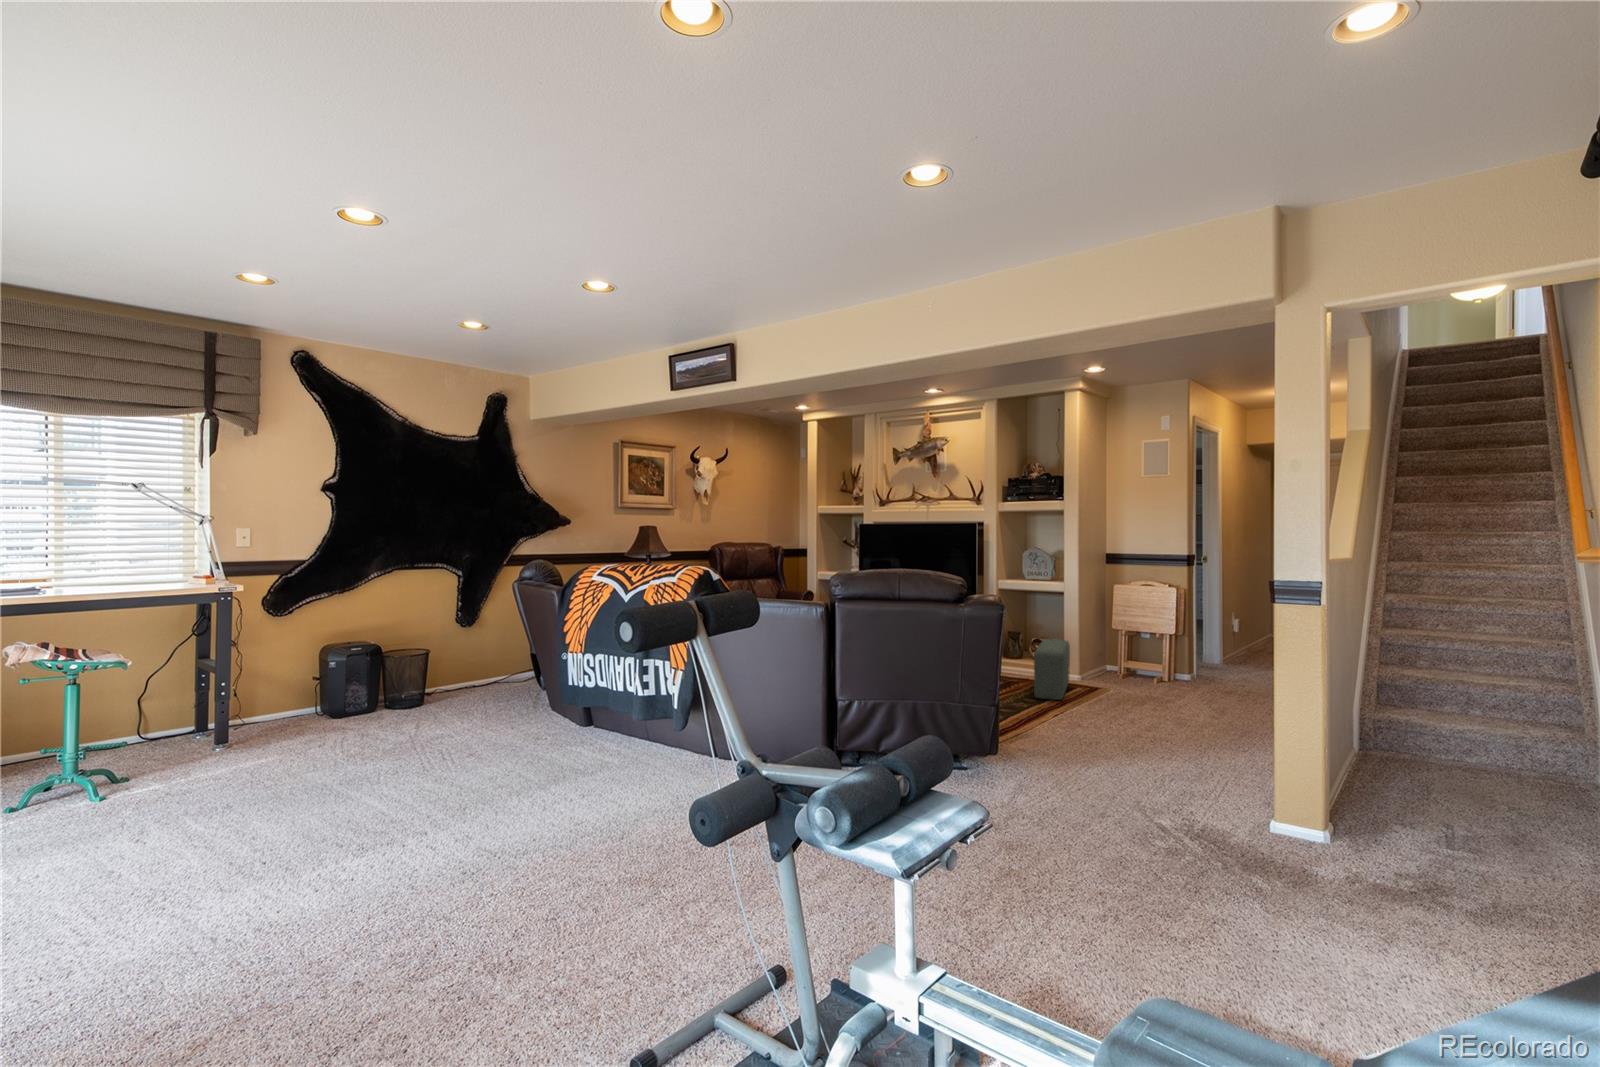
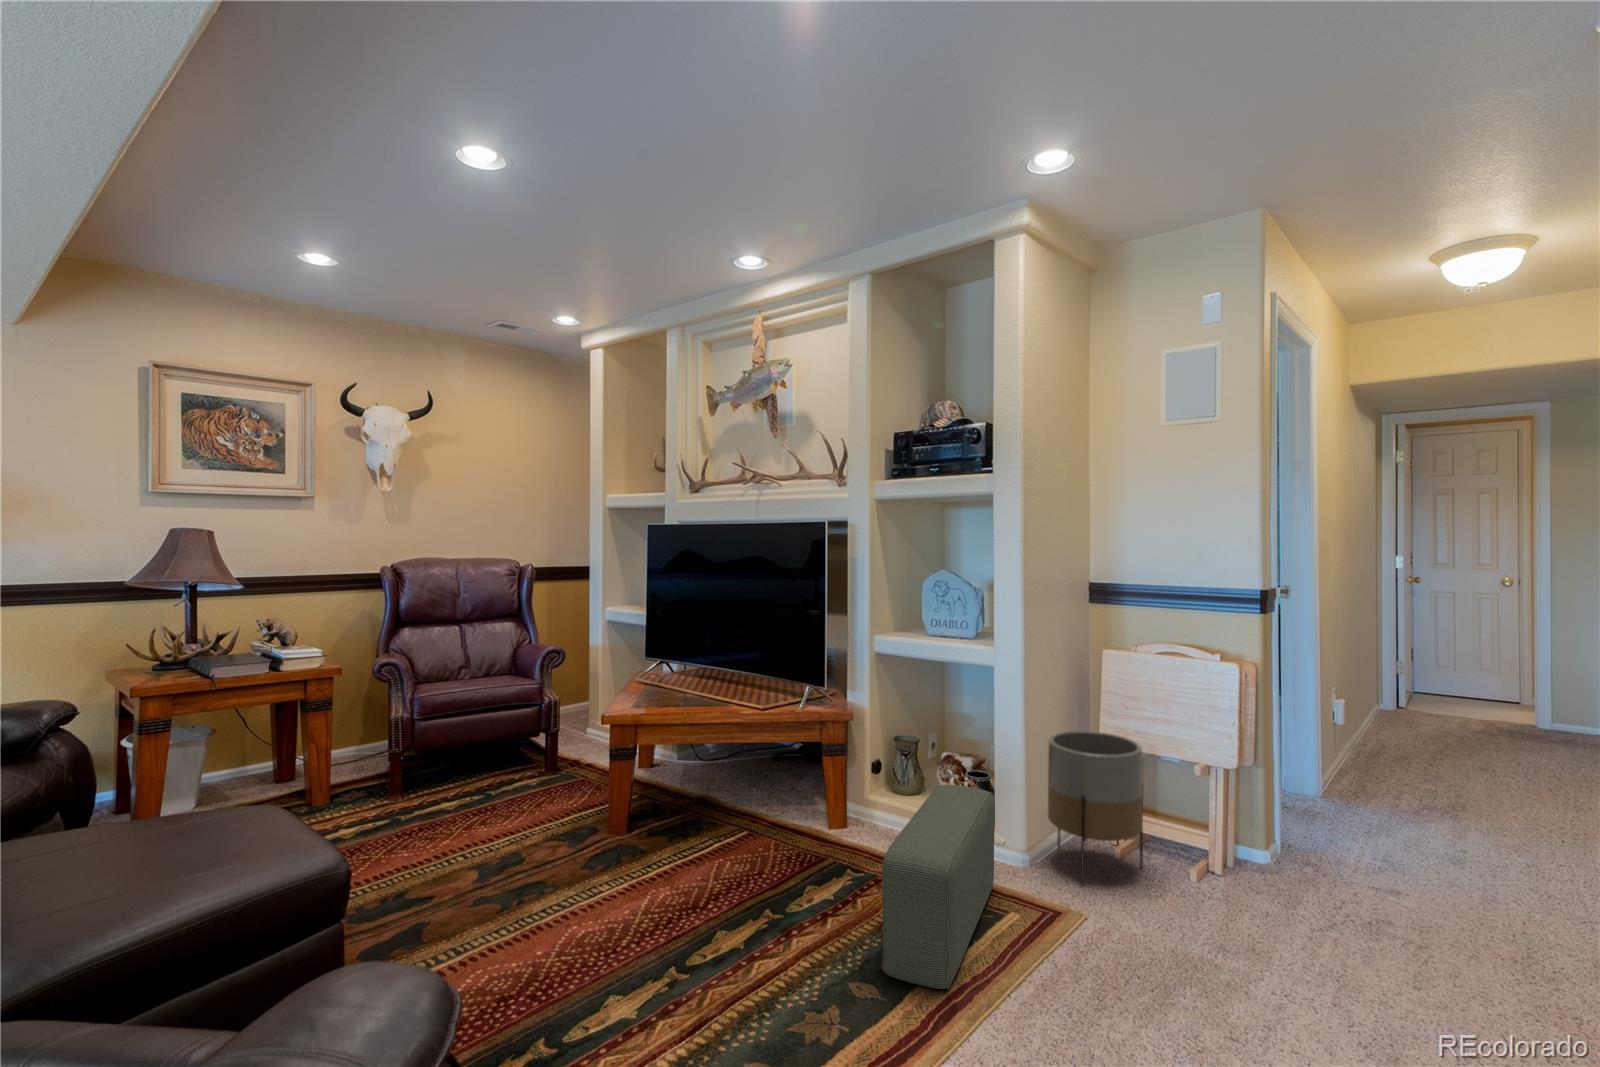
planter: none [1090,620,1133,683] -> present [1048,731,1143,886]

